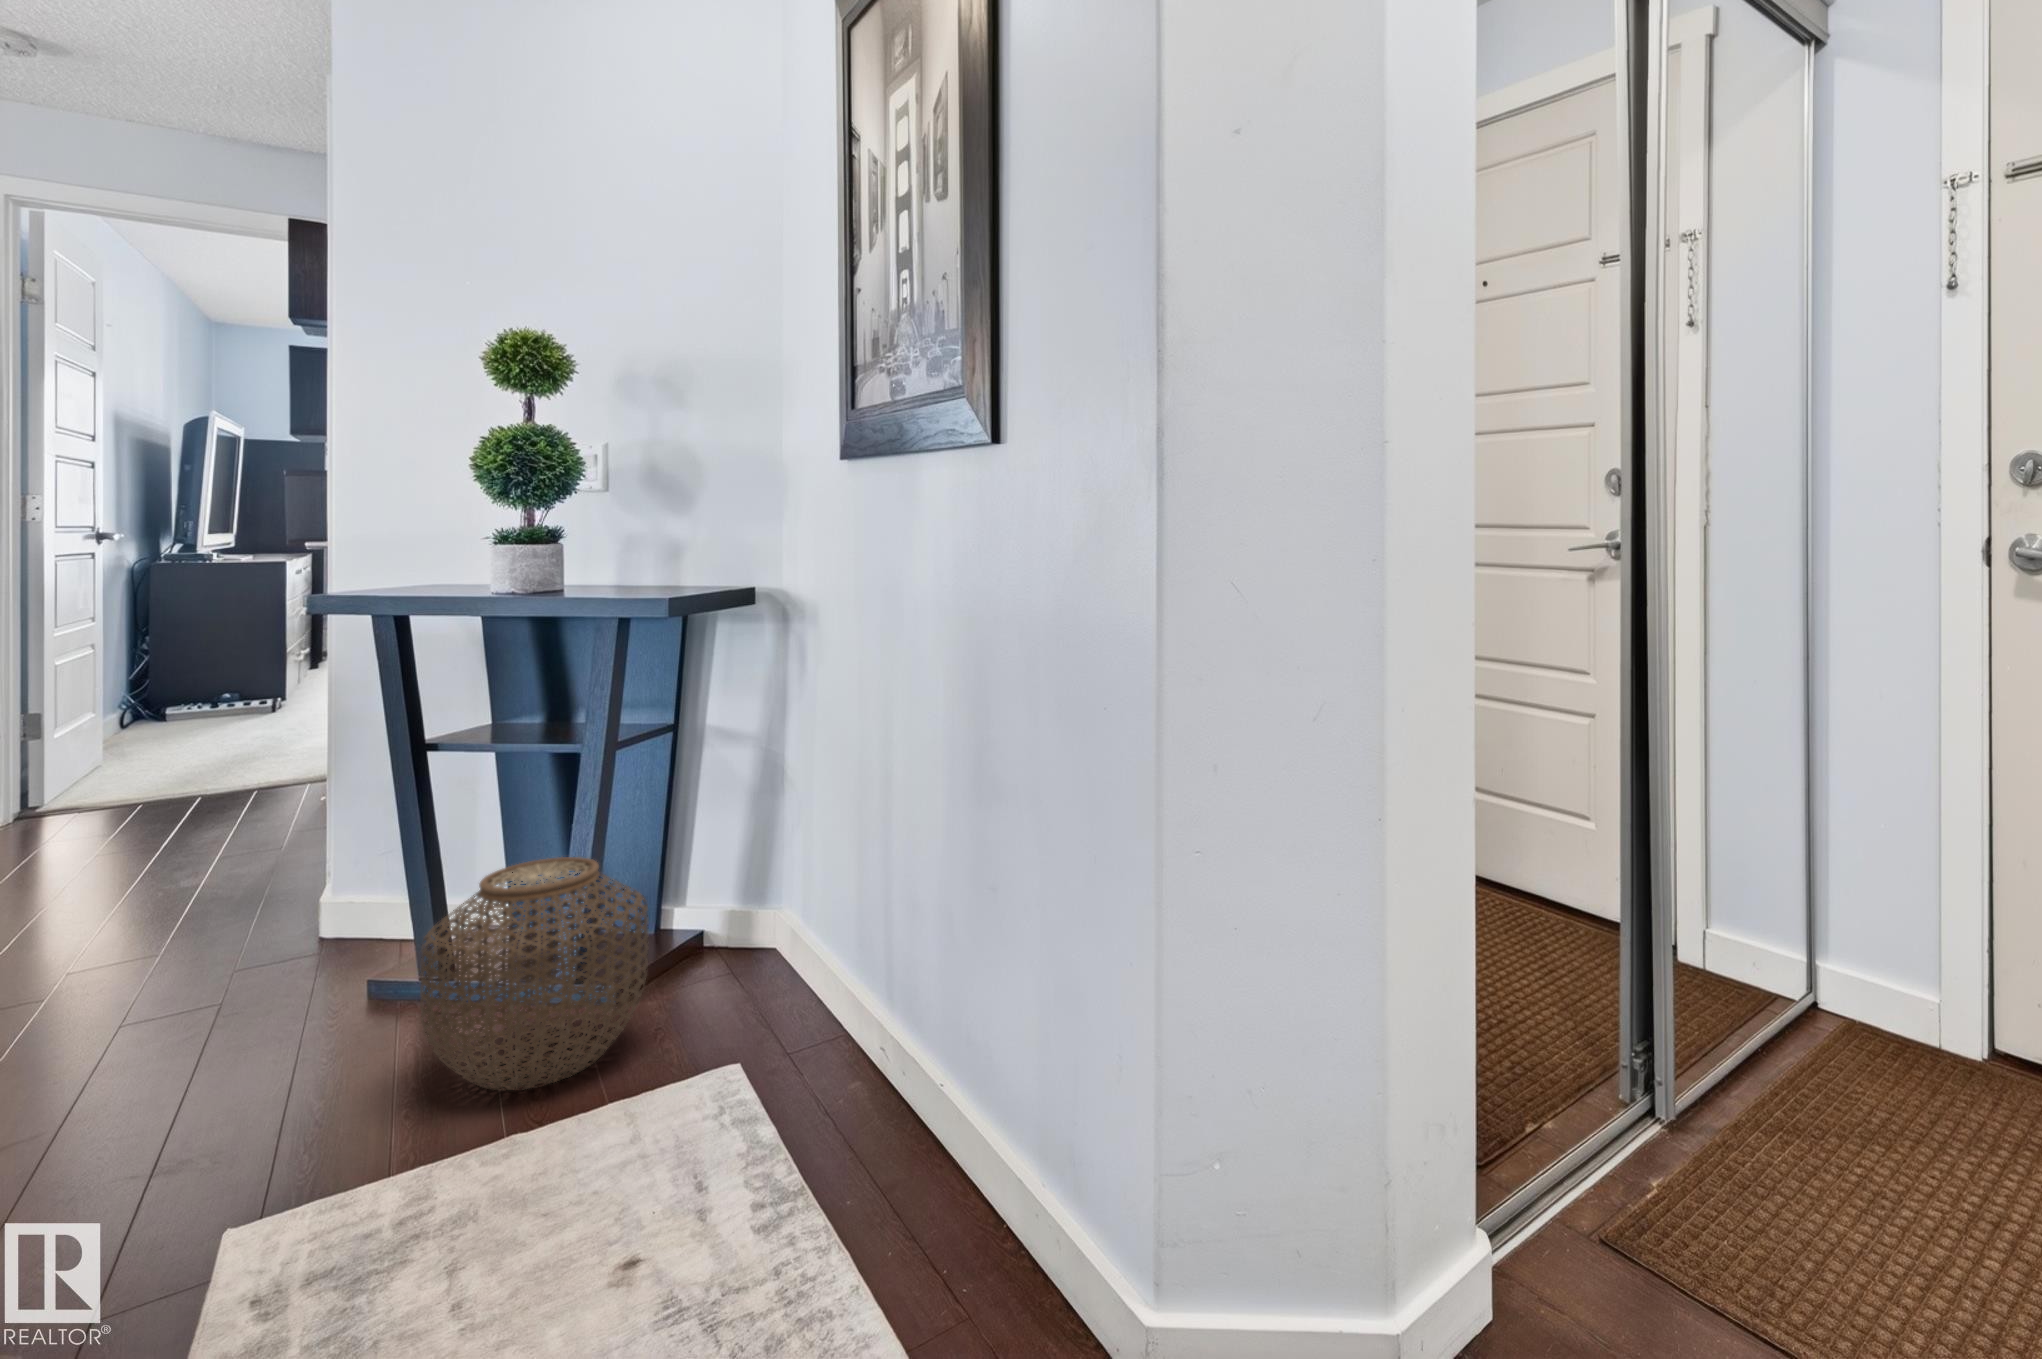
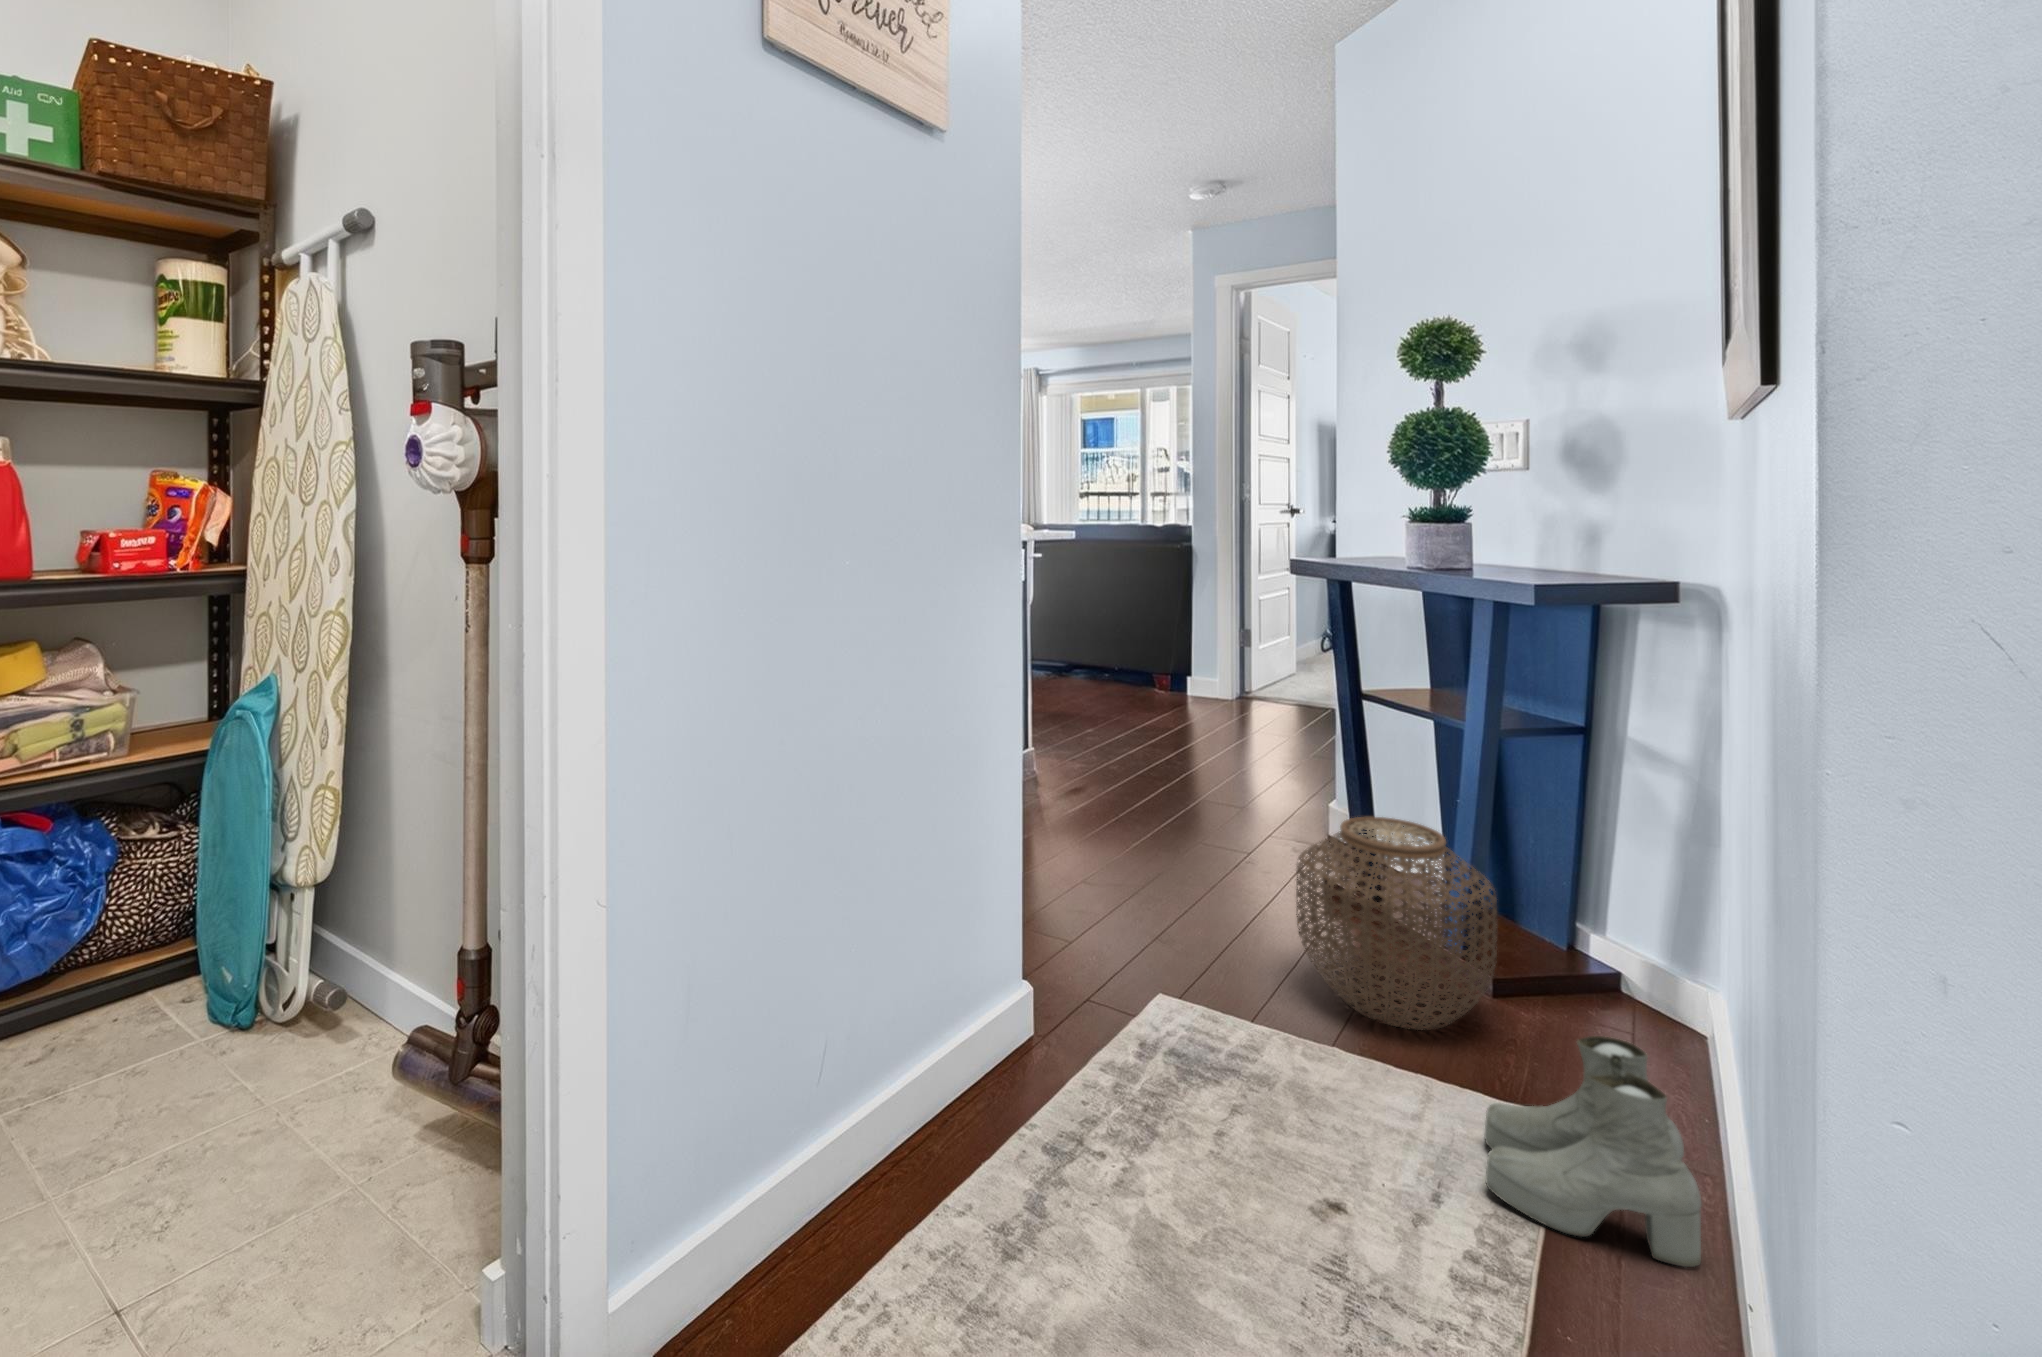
boots: none [701,960,880,1151] -> present [1484,1036,1702,1267]

